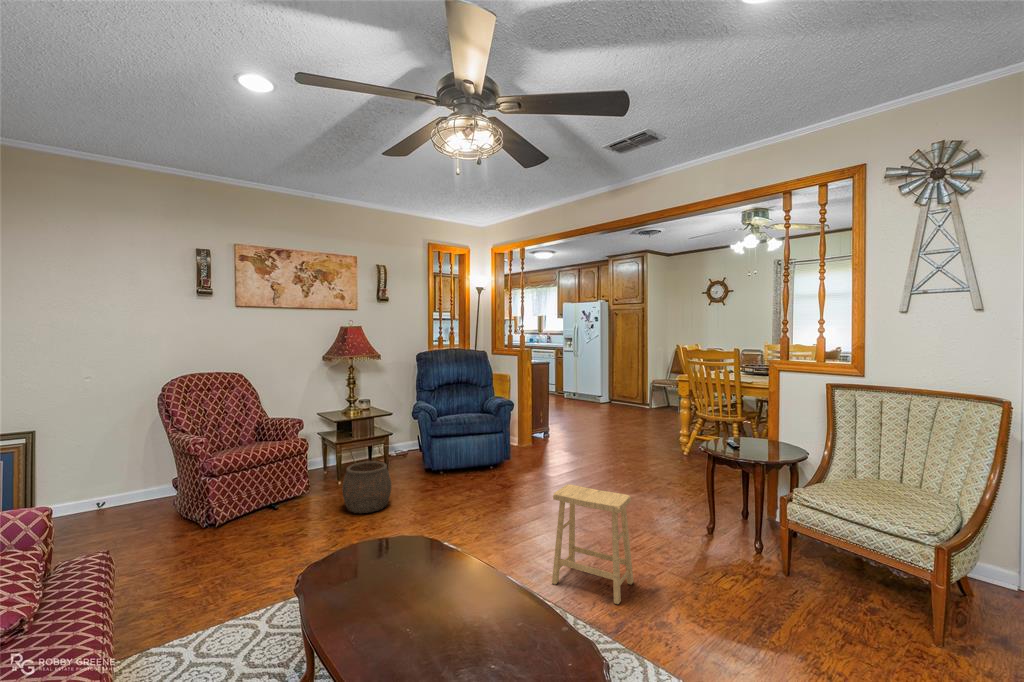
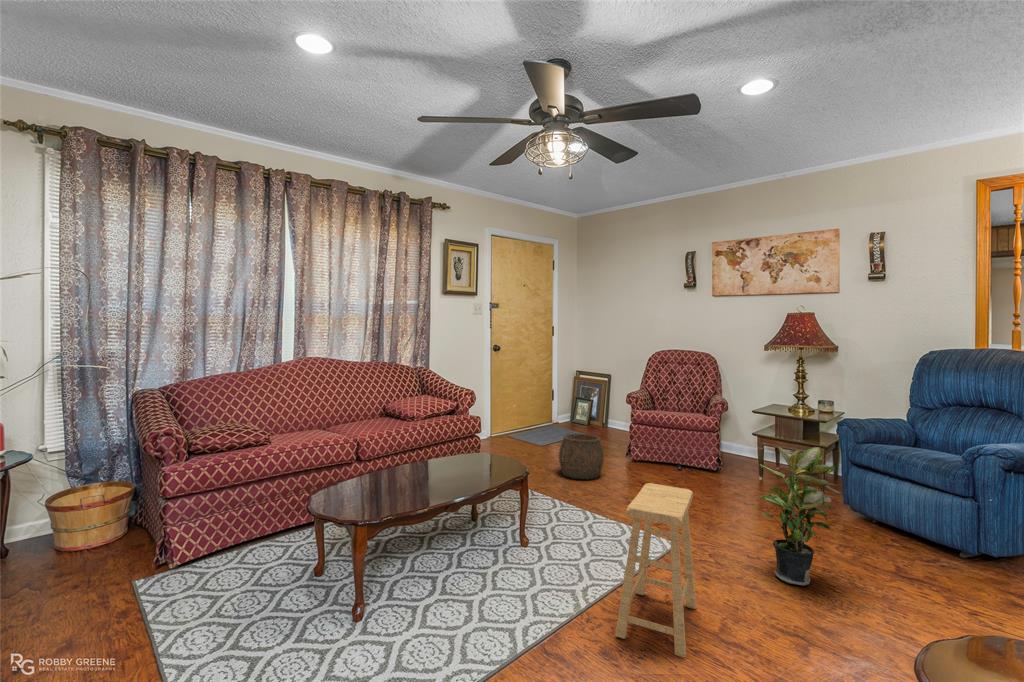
potted plant: none [506,432,556,526] -> present [760,446,843,586]
woven basket: present [342,461,391,513] -> present [559,433,604,480]

